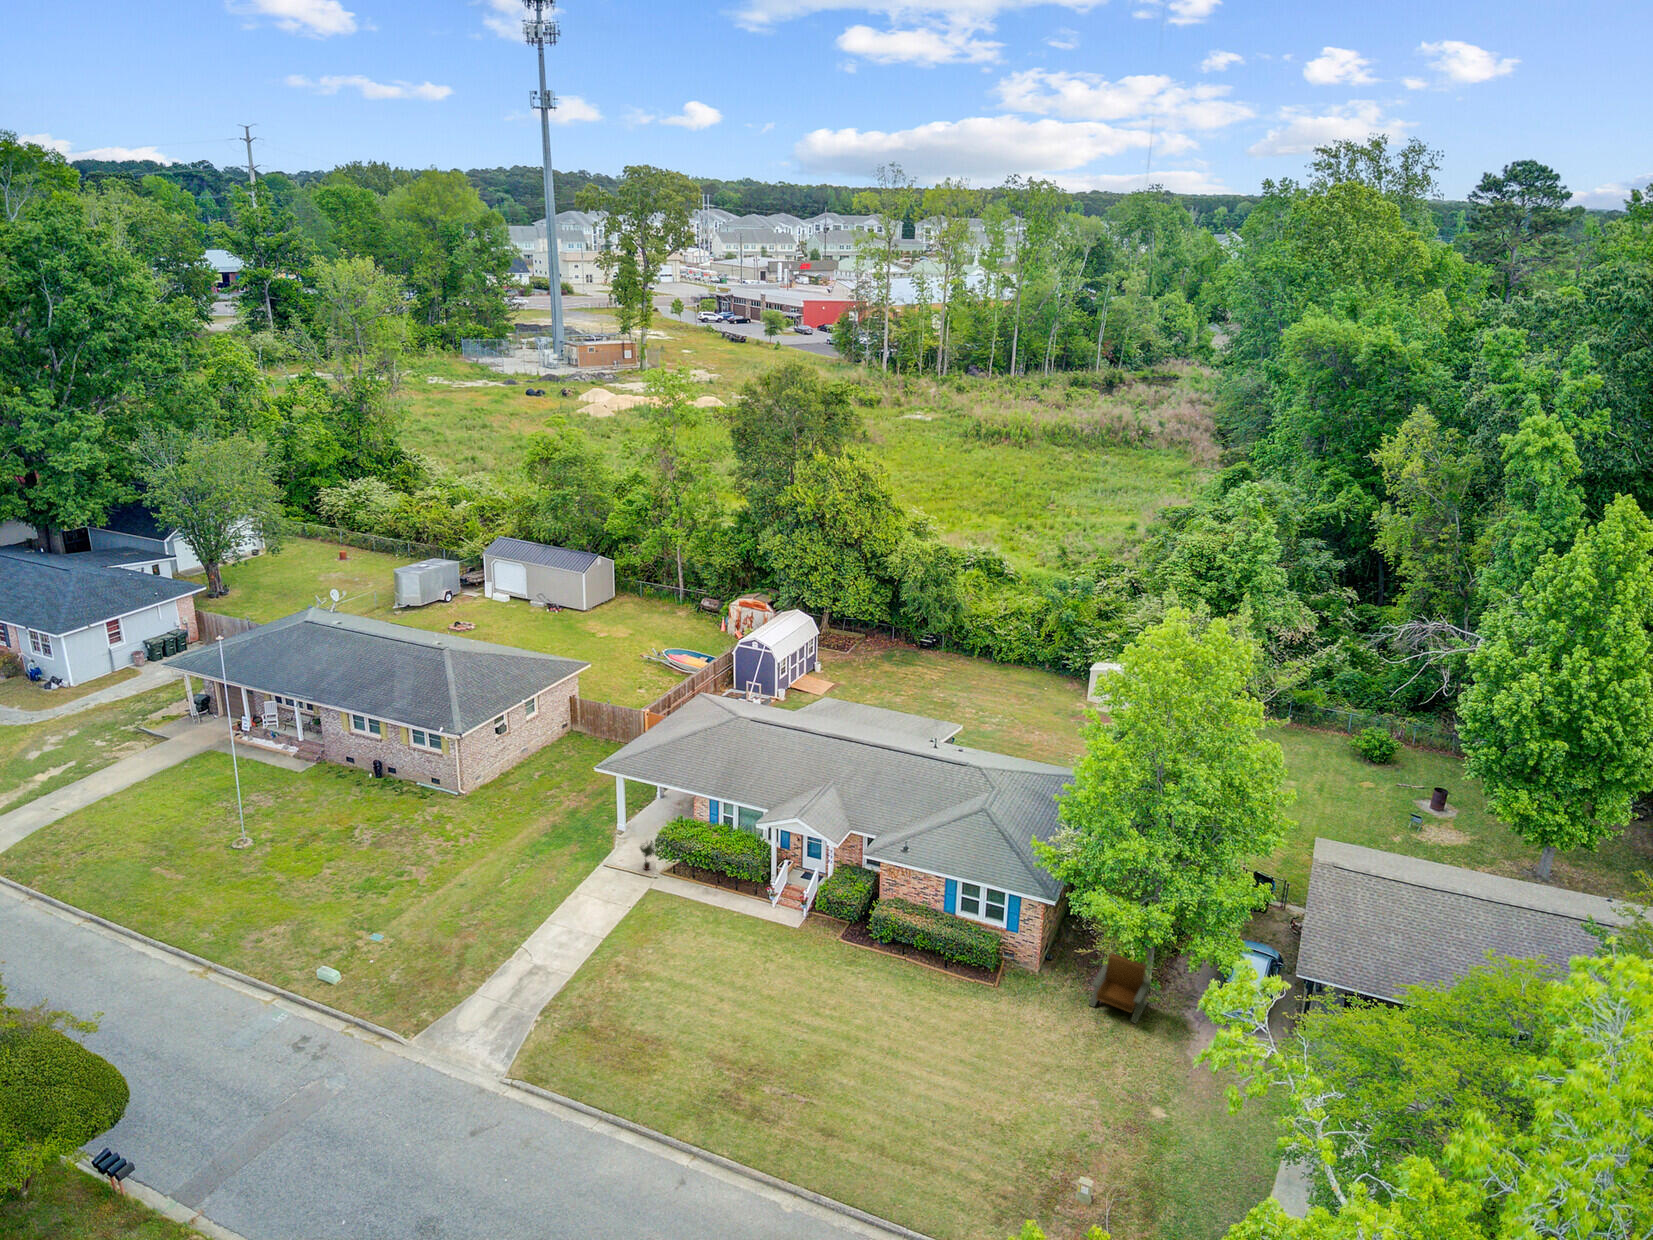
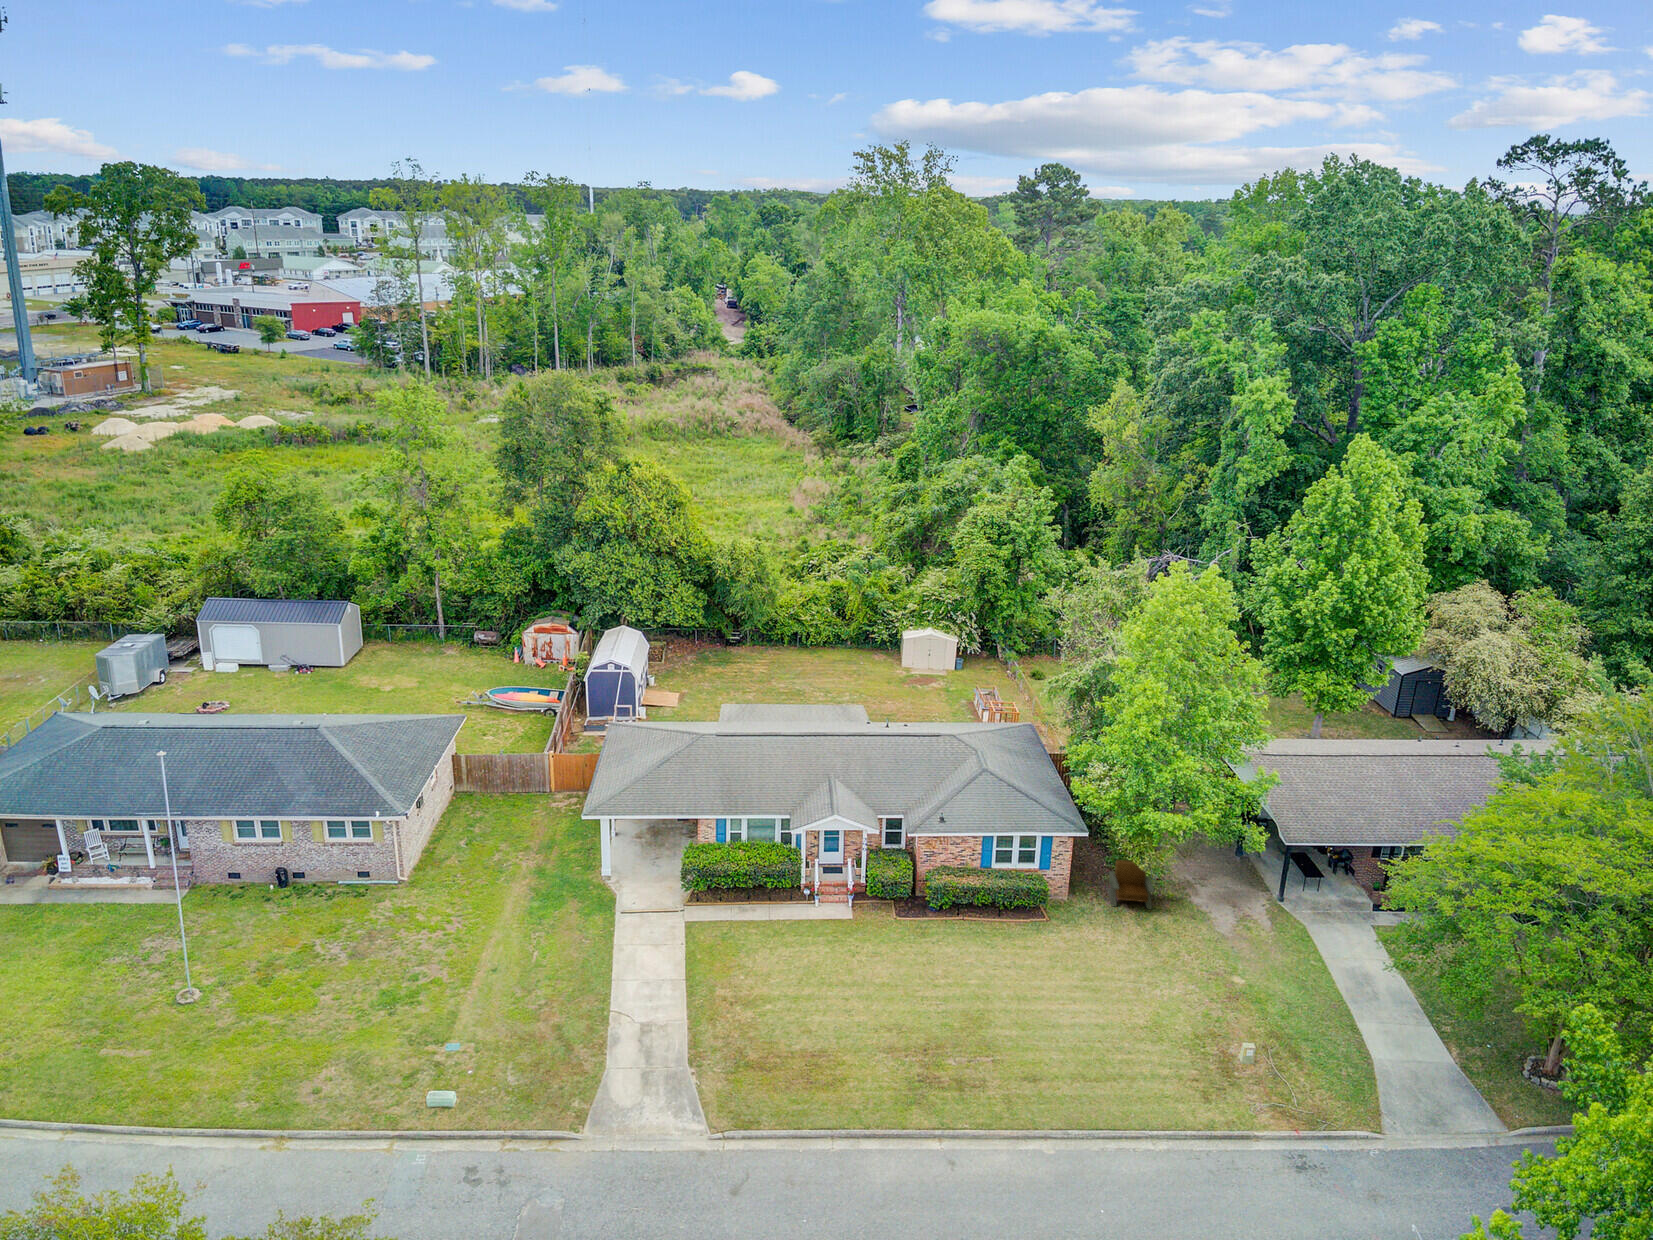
potted tree: present [640,841,658,870] -> none [661,871,687,903]

